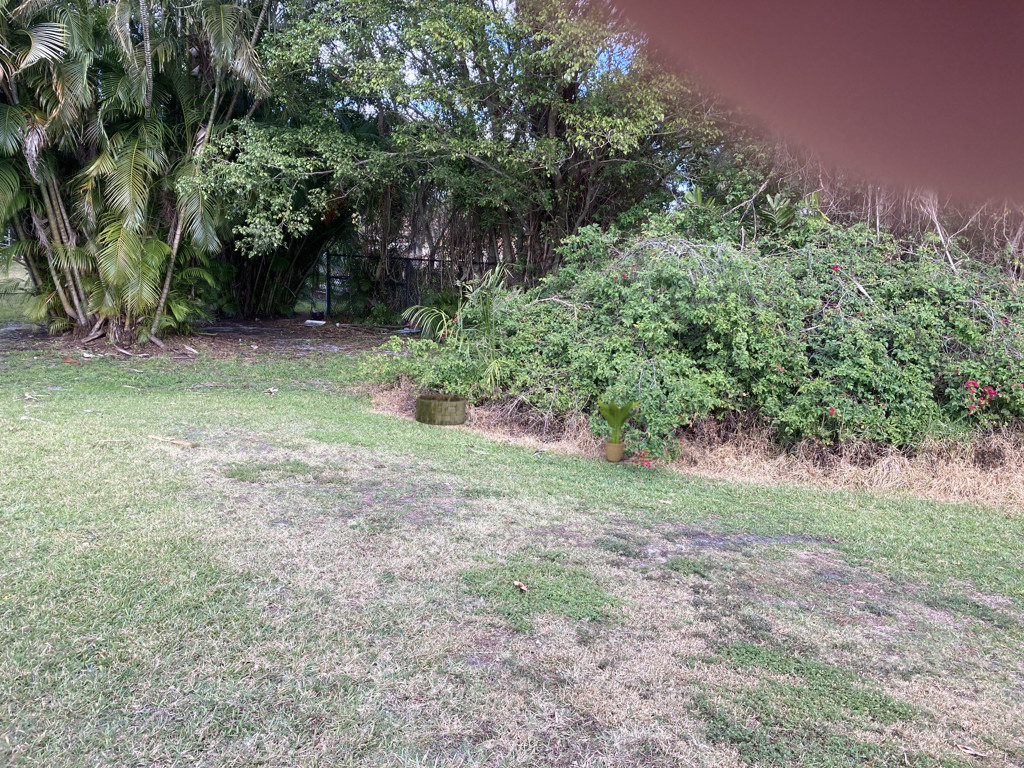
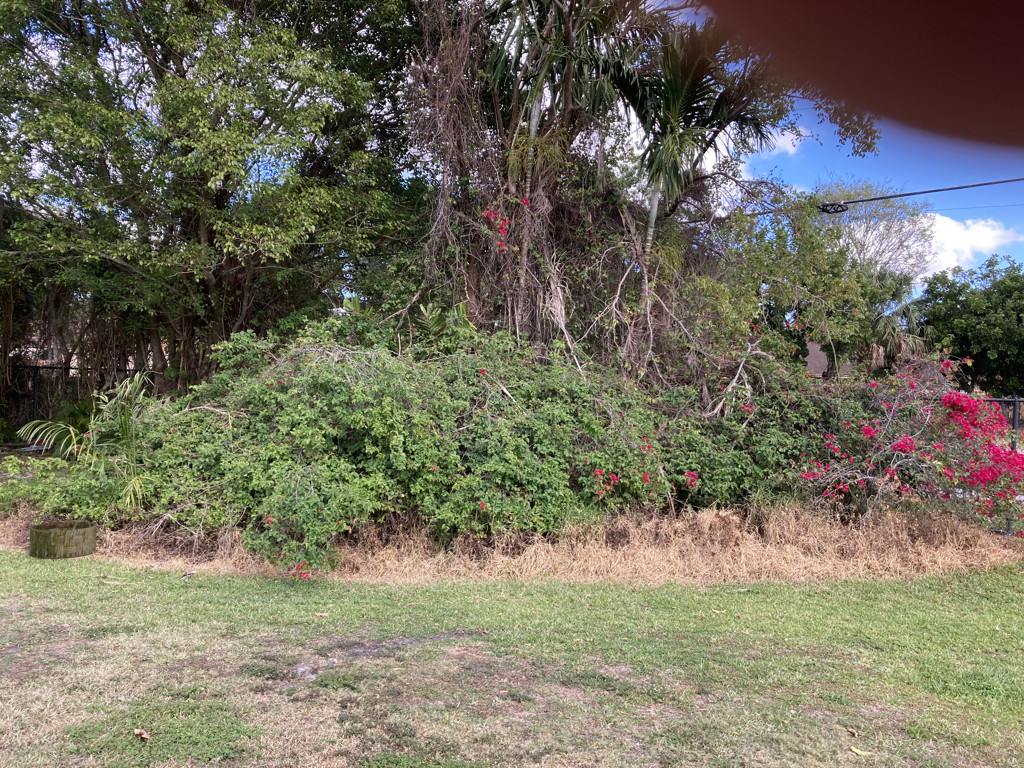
potted plant: present [595,391,648,462] -> none [245,501,311,579]

